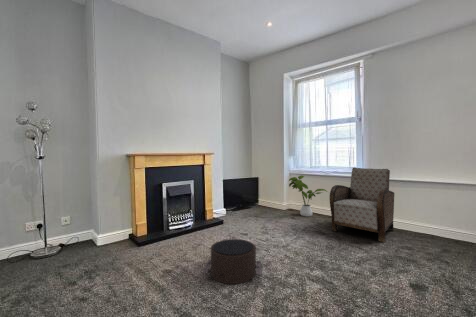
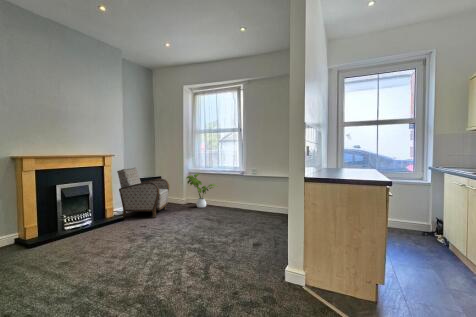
armchair: present [330,168,394,242] -> present [117,168,169,218]
pouf: present [203,239,262,284] -> none [97,228,152,264]

